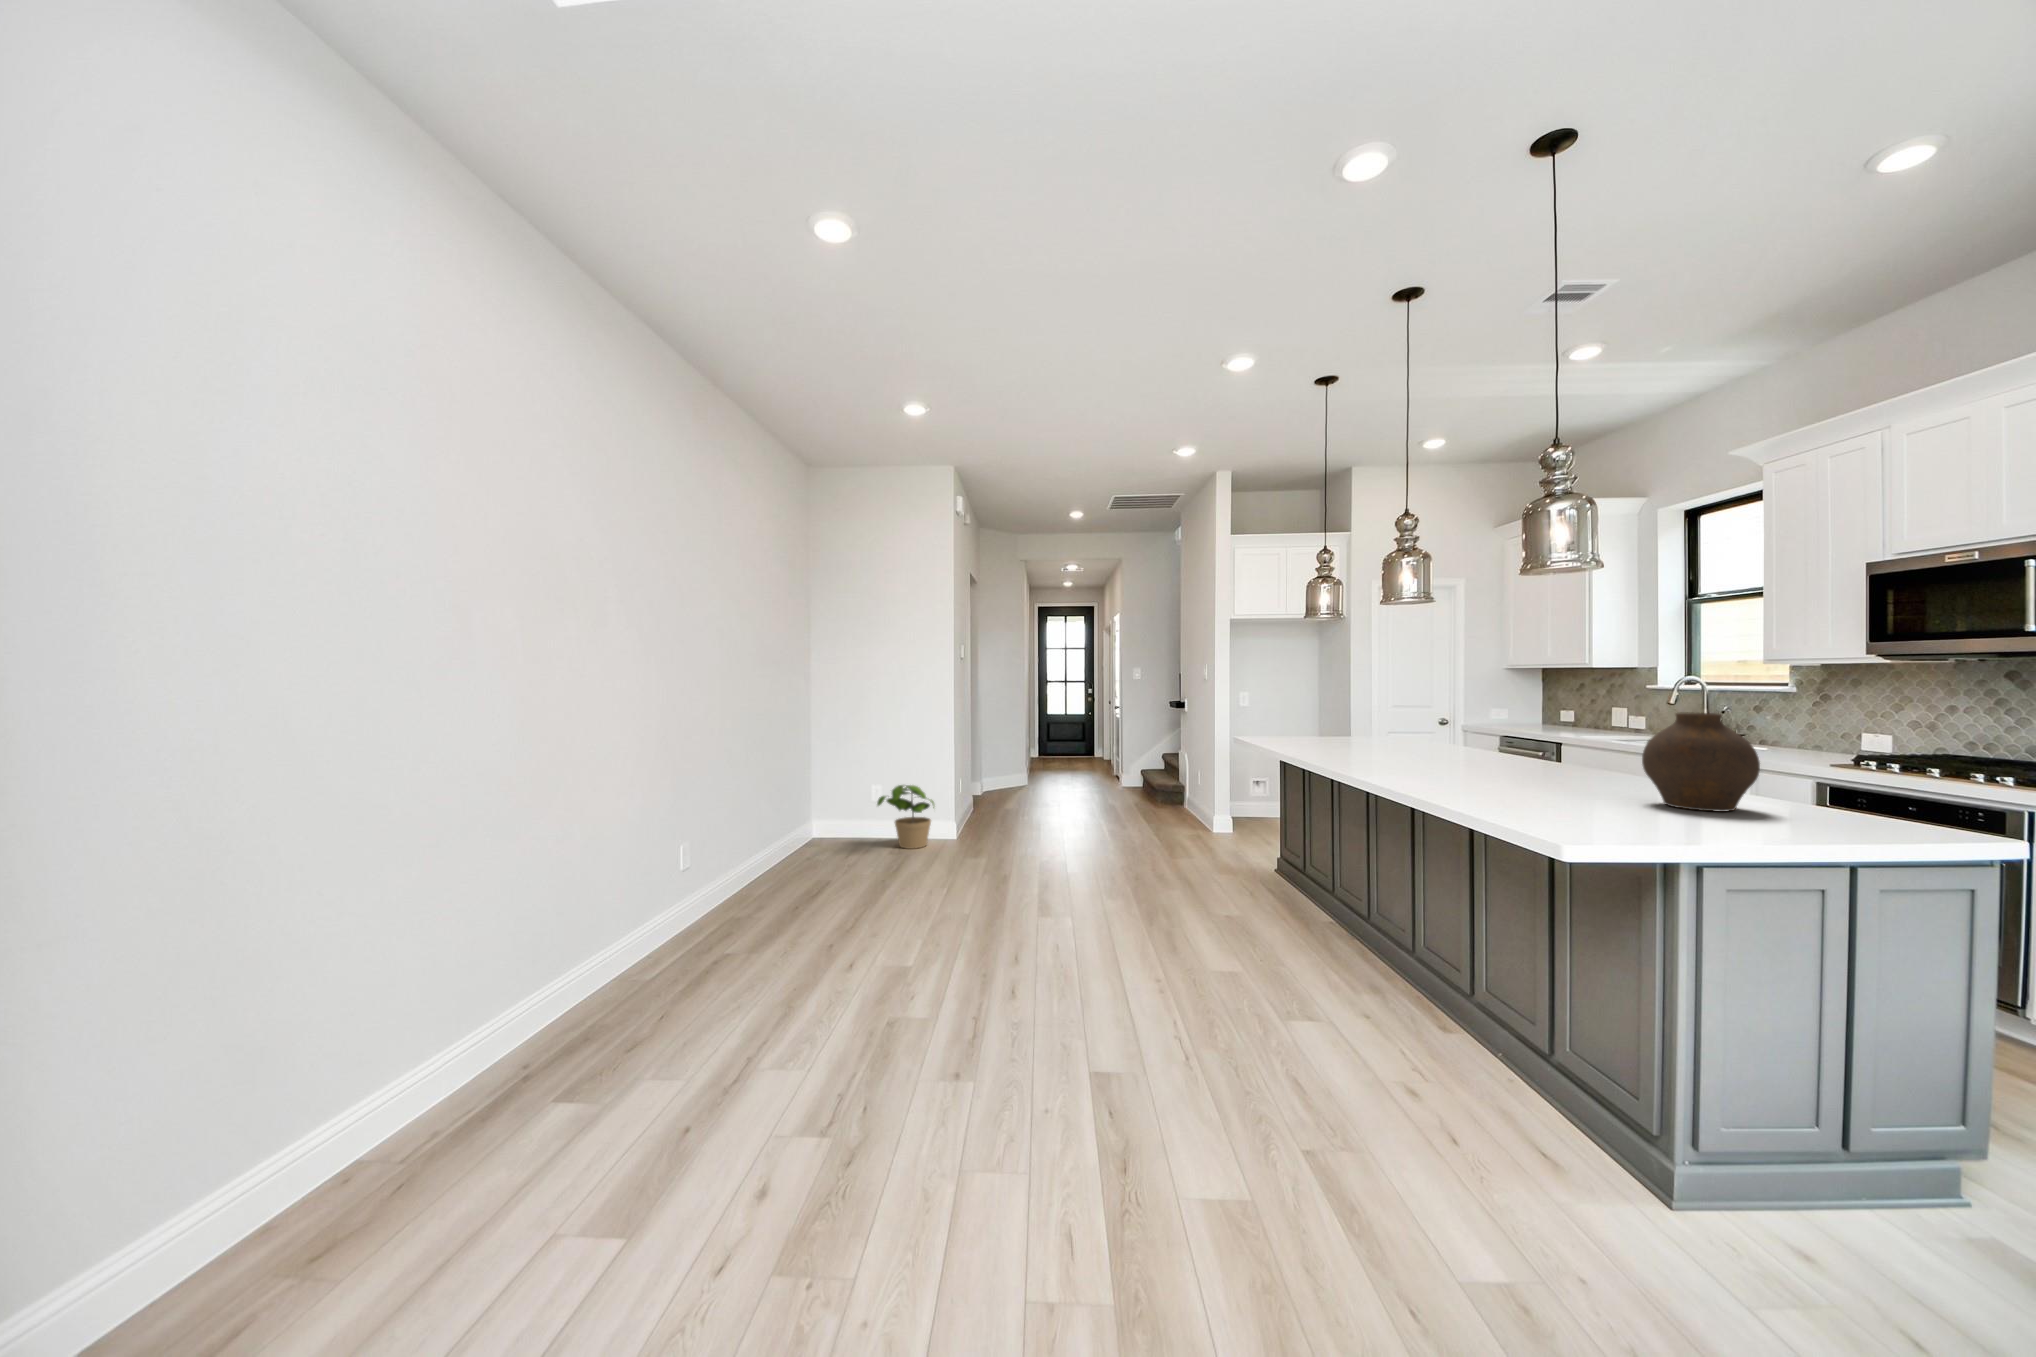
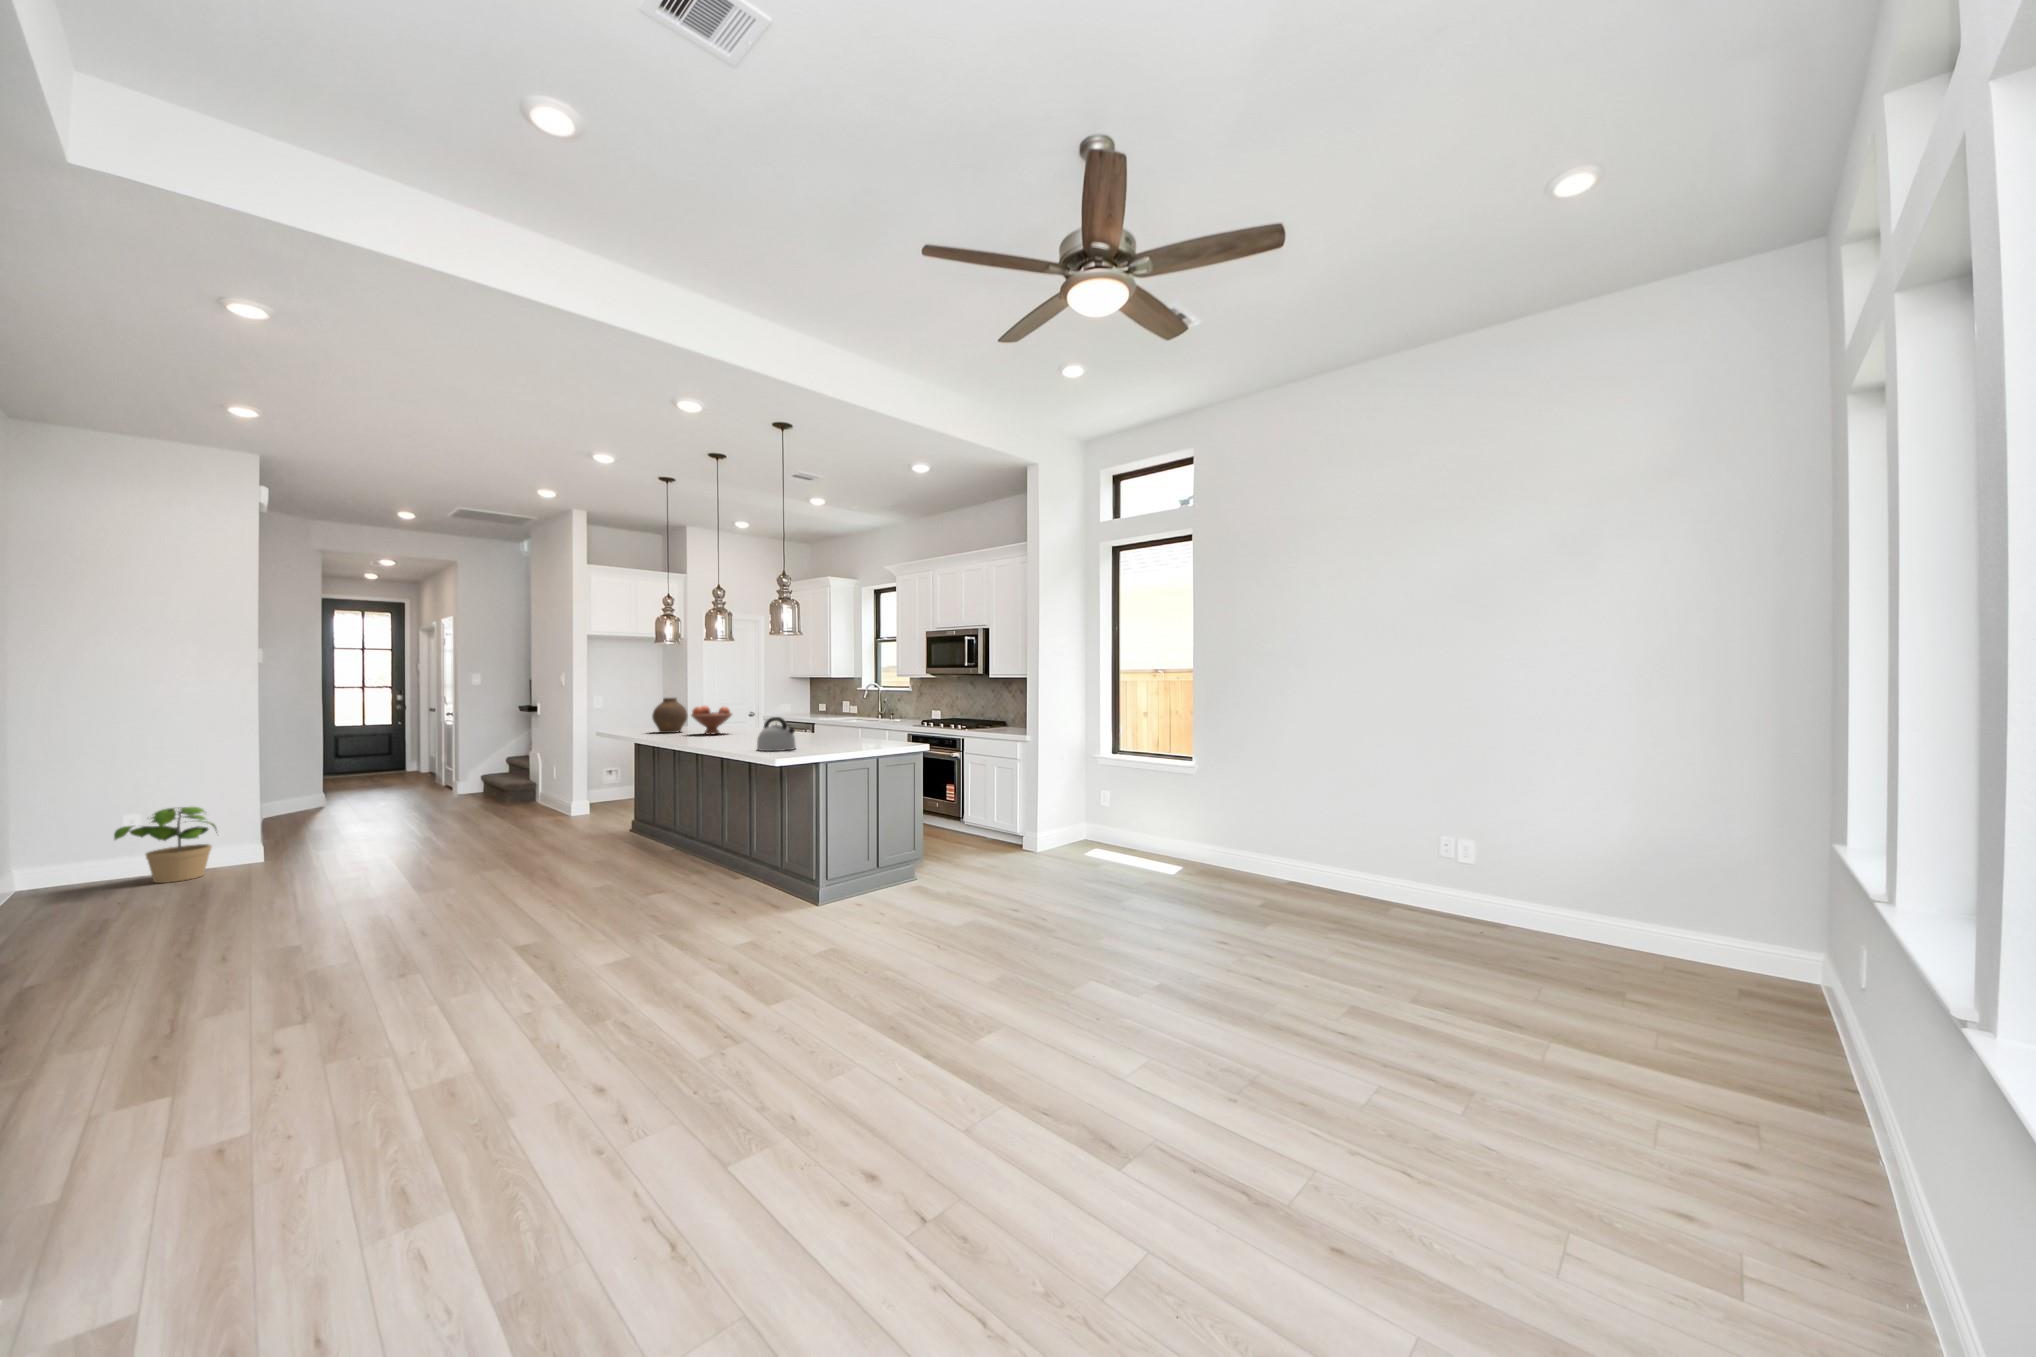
fruit bowl: none [1357,711,1426,757] -> present [691,706,732,735]
vase: present [1642,712,1760,812] -> present [652,698,687,733]
kettle: none [1496,744,1595,819] -> present [757,717,796,751]

